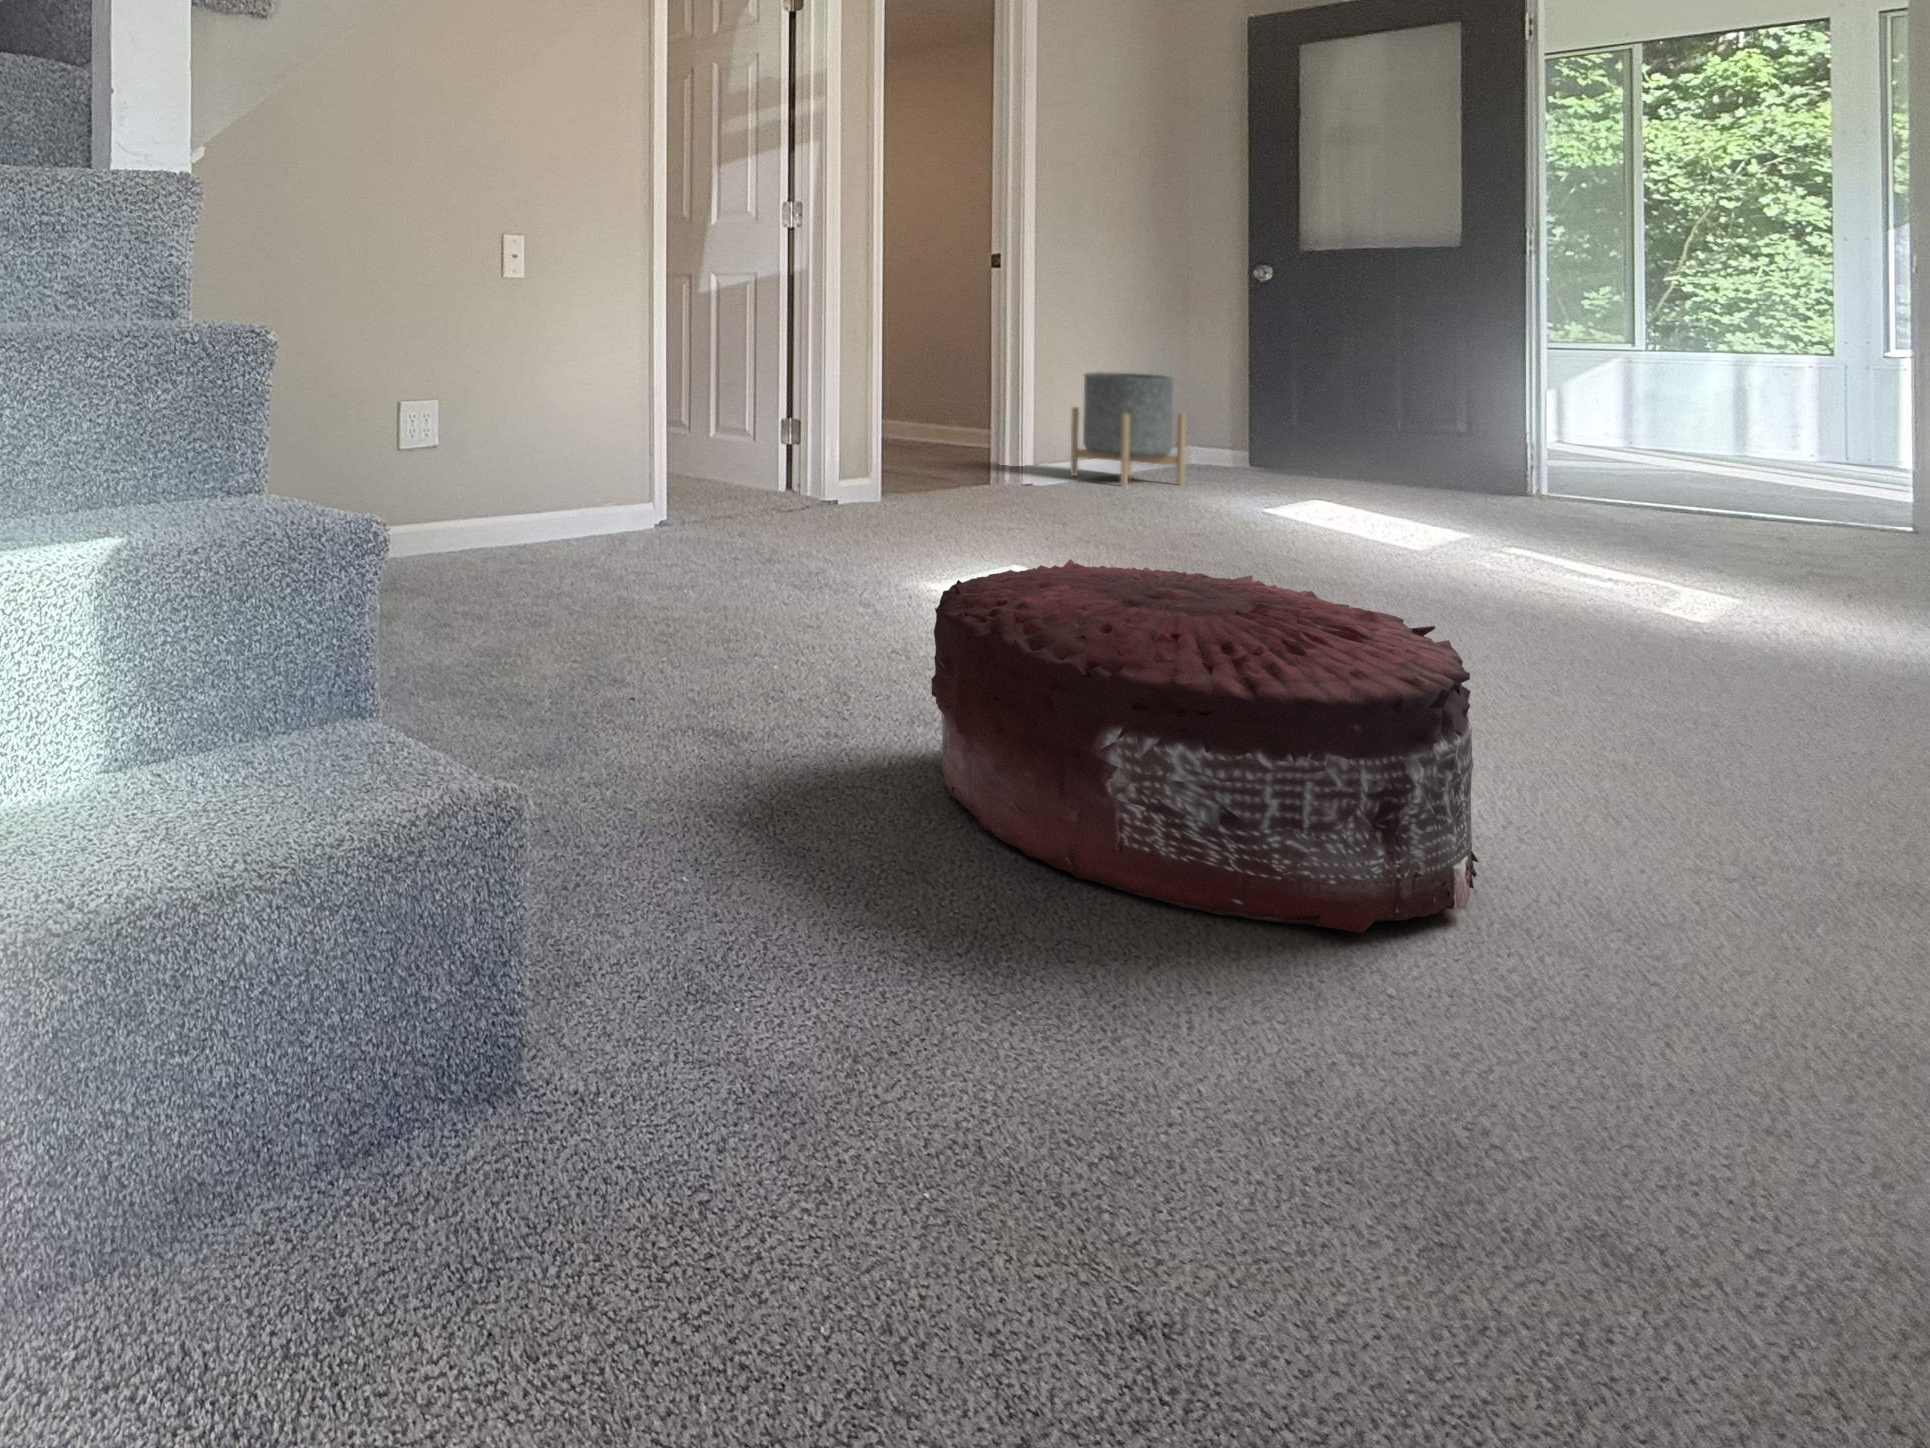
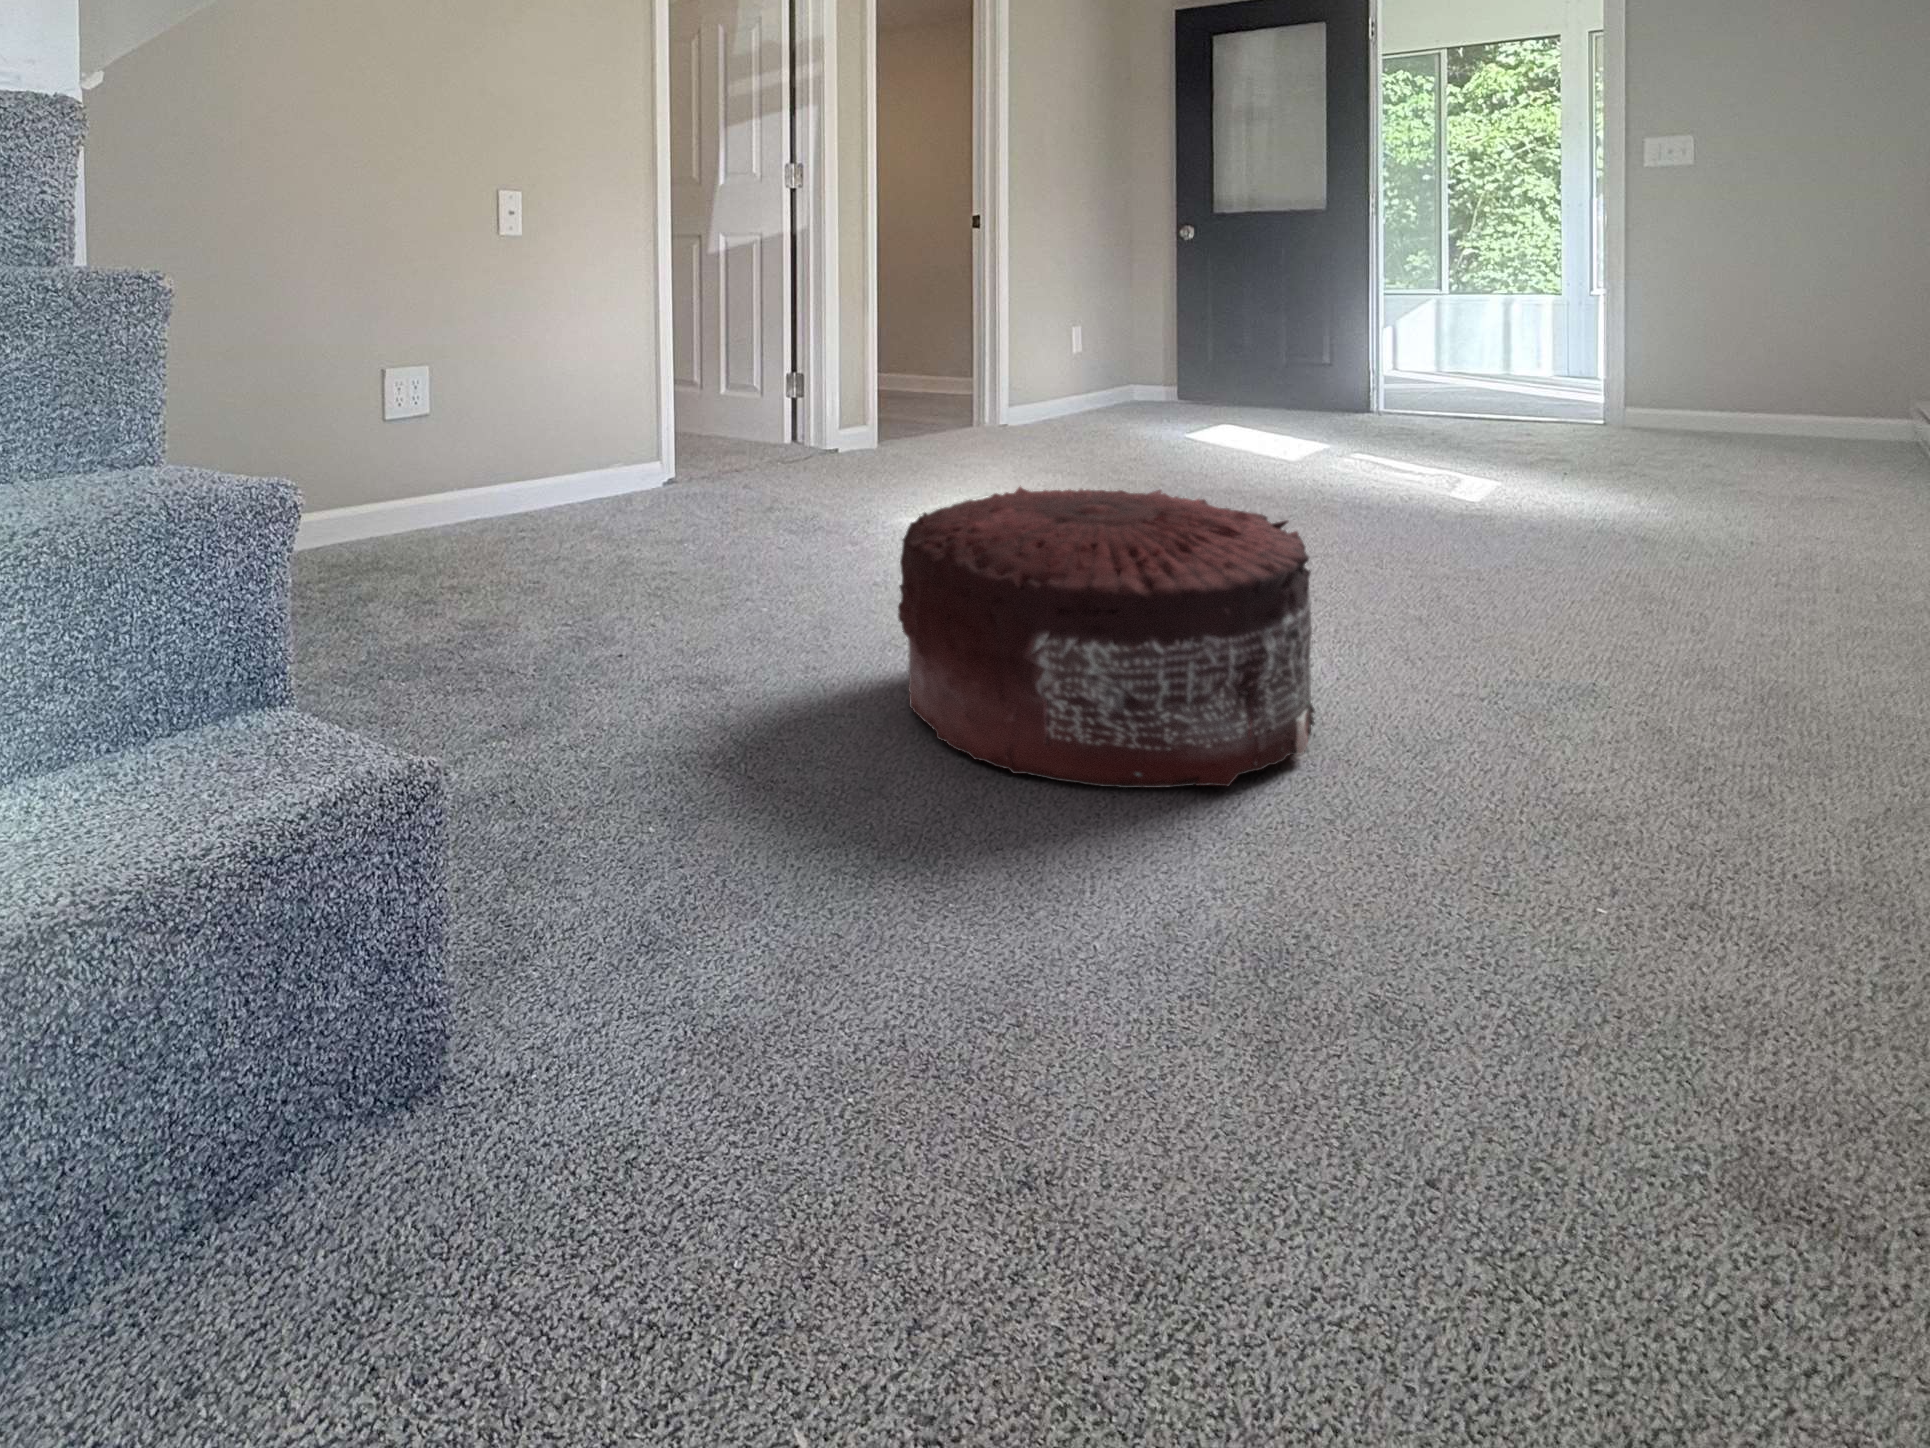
planter: present [1070,372,1186,486] -> none [1046,325,1134,425]

